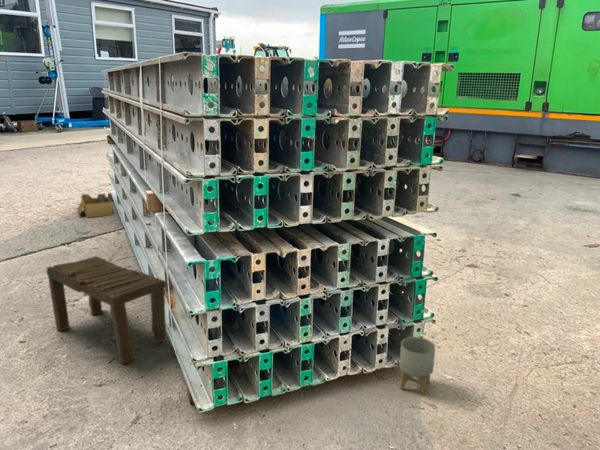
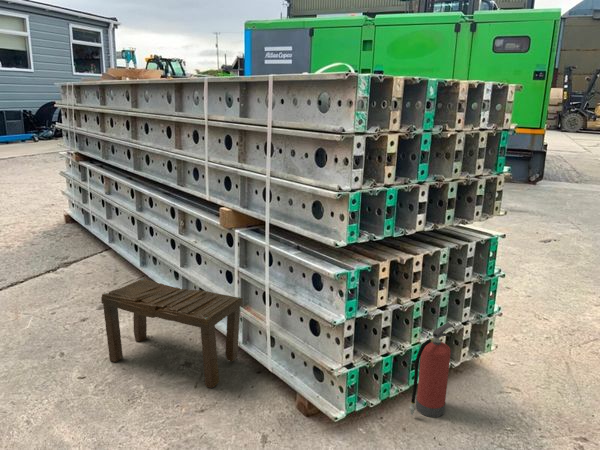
cardboard box: present [78,194,115,218] -> none [36,213,85,240]
fire extinguisher: none [289,324,340,423] -> present [409,323,452,417]
planter: present [400,337,435,395] -> none [478,329,512,380]

